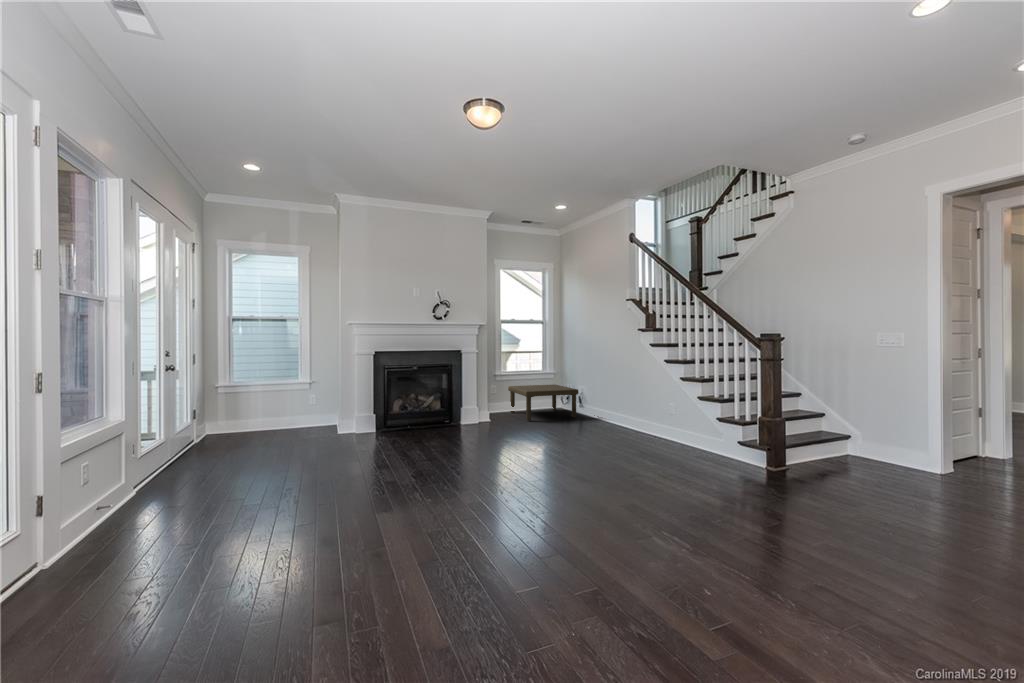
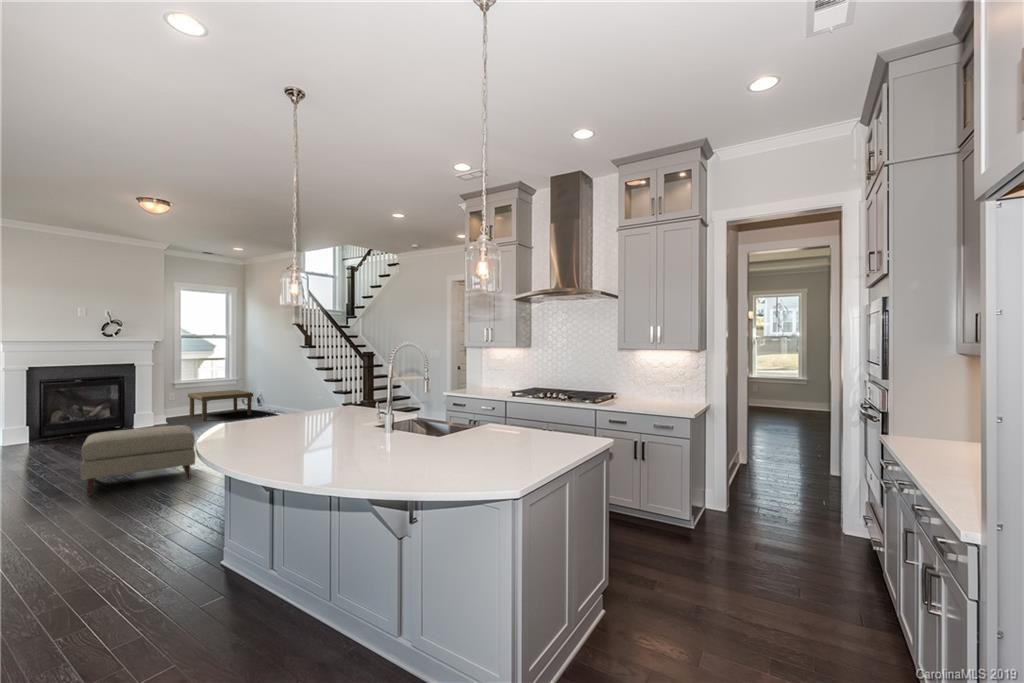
ottoman: none [417,444,581,568] -> present [81,425,195,495]

